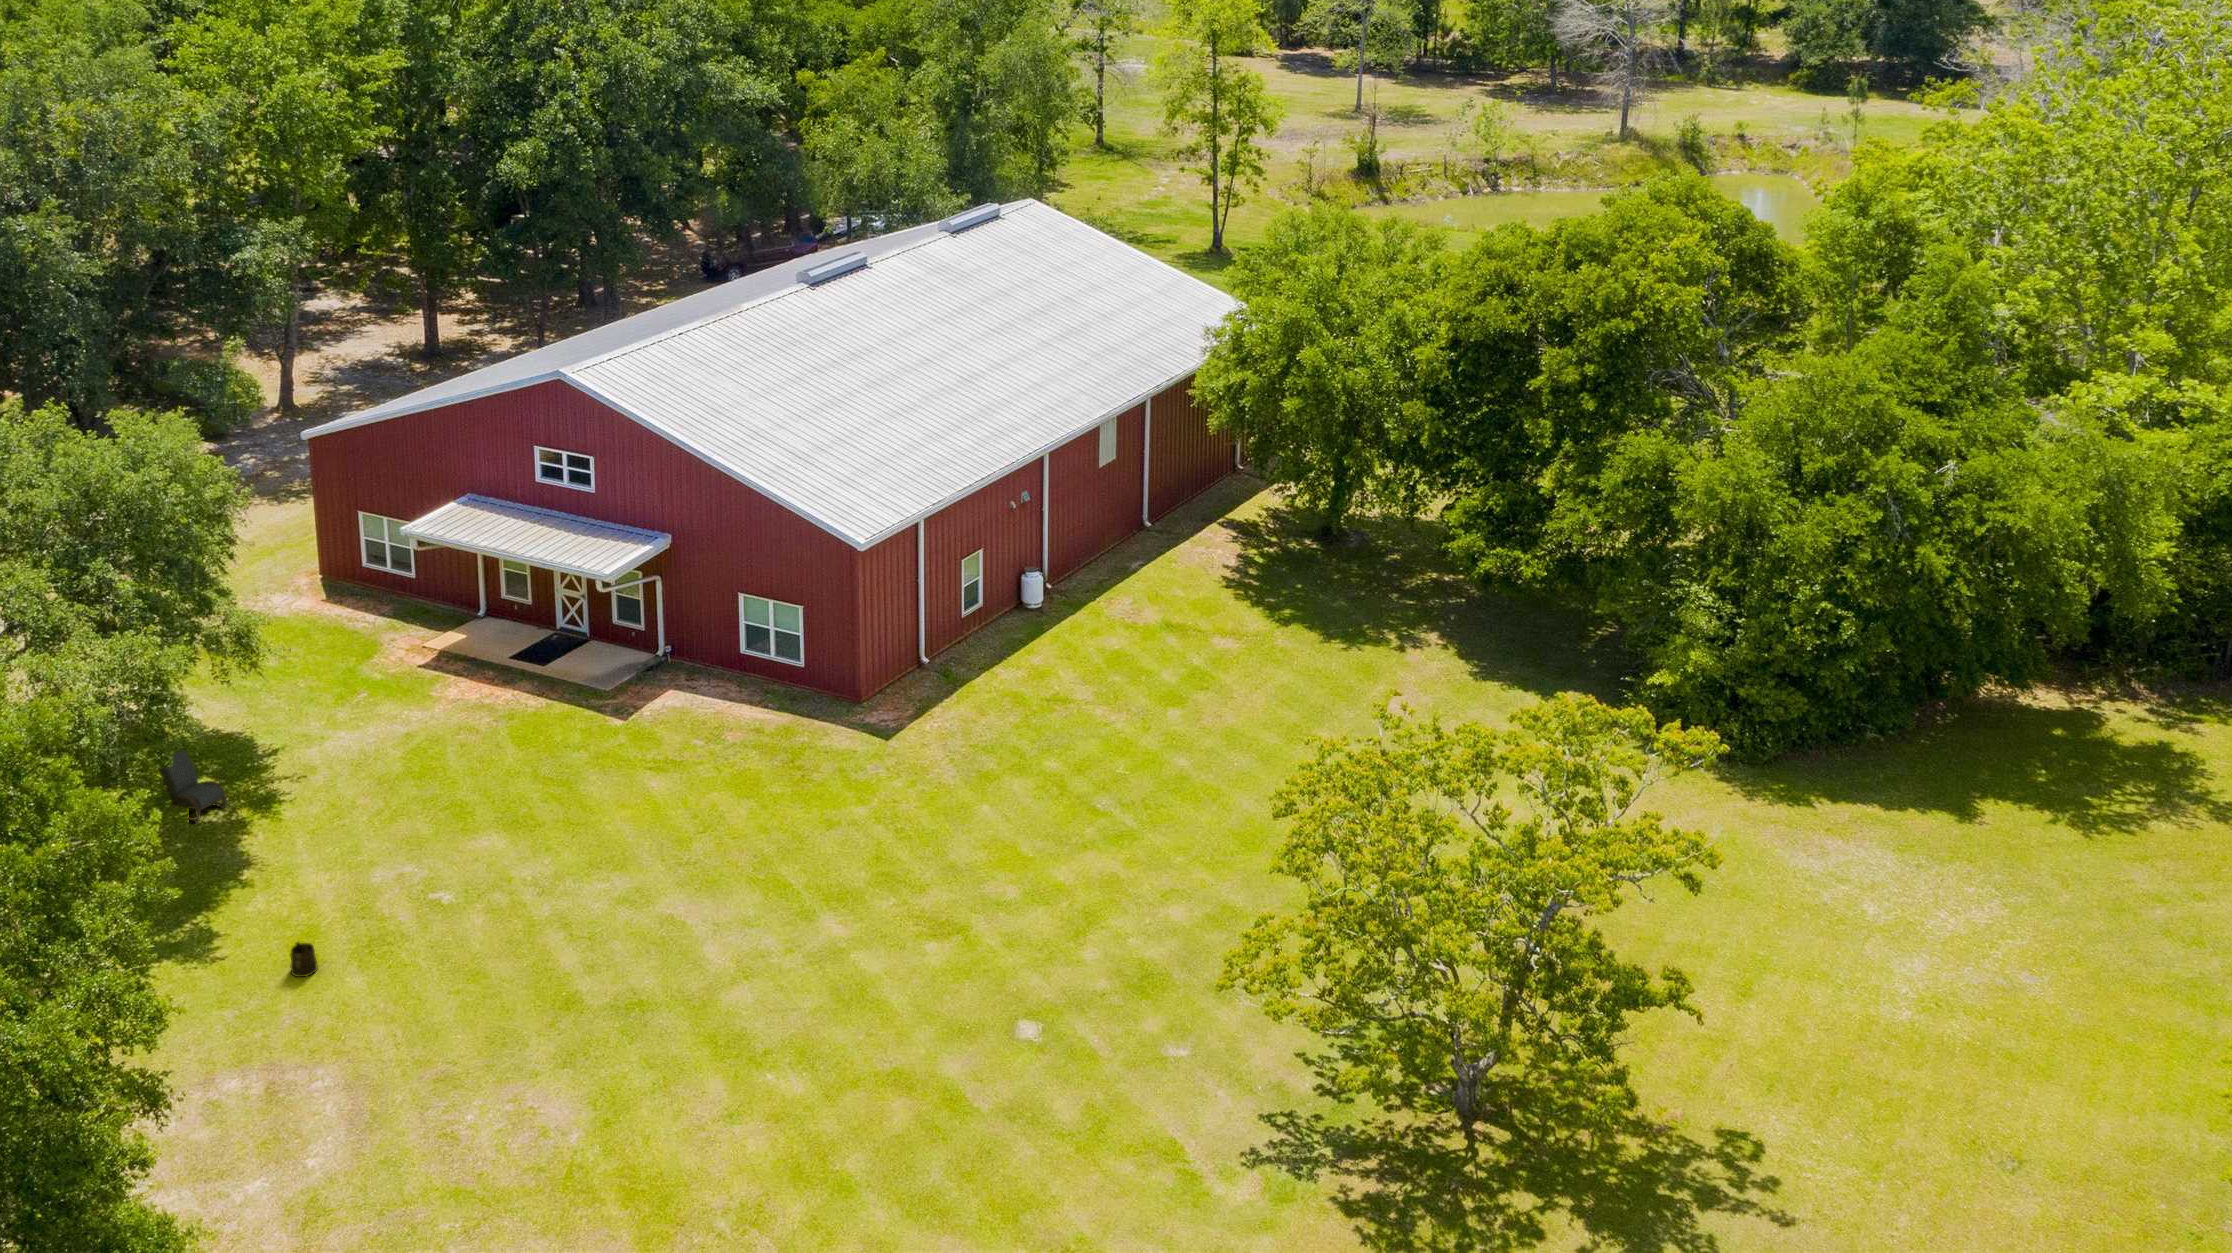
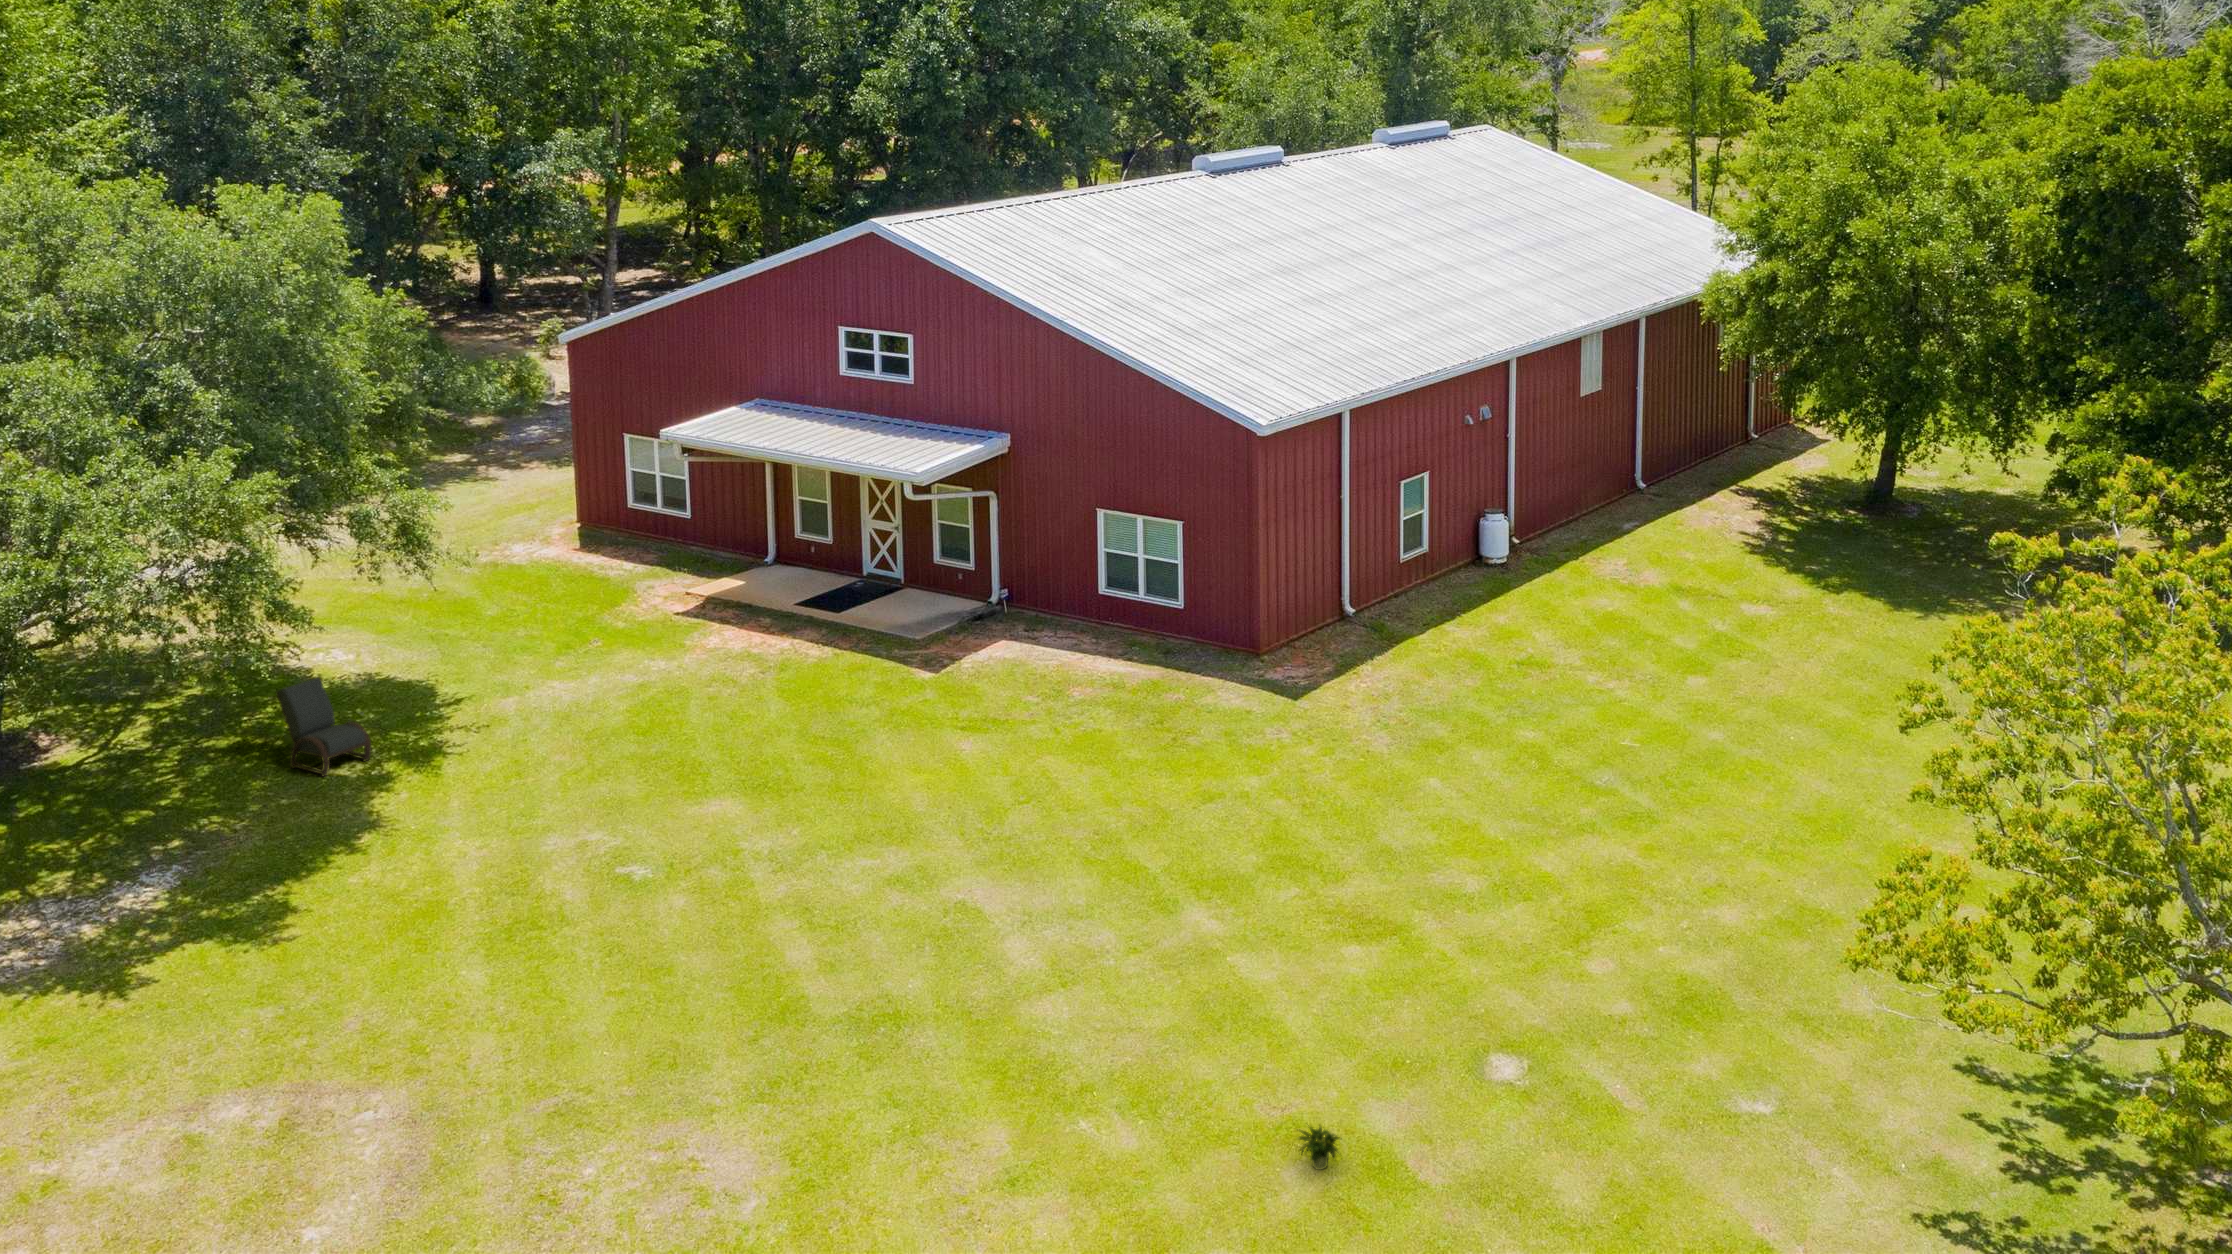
bucket: present [290,942,317,977] -> none [380,915,423,969]
potted plant: none [889,1065,922,1092] -> present [1298,1125,1339,1170]

